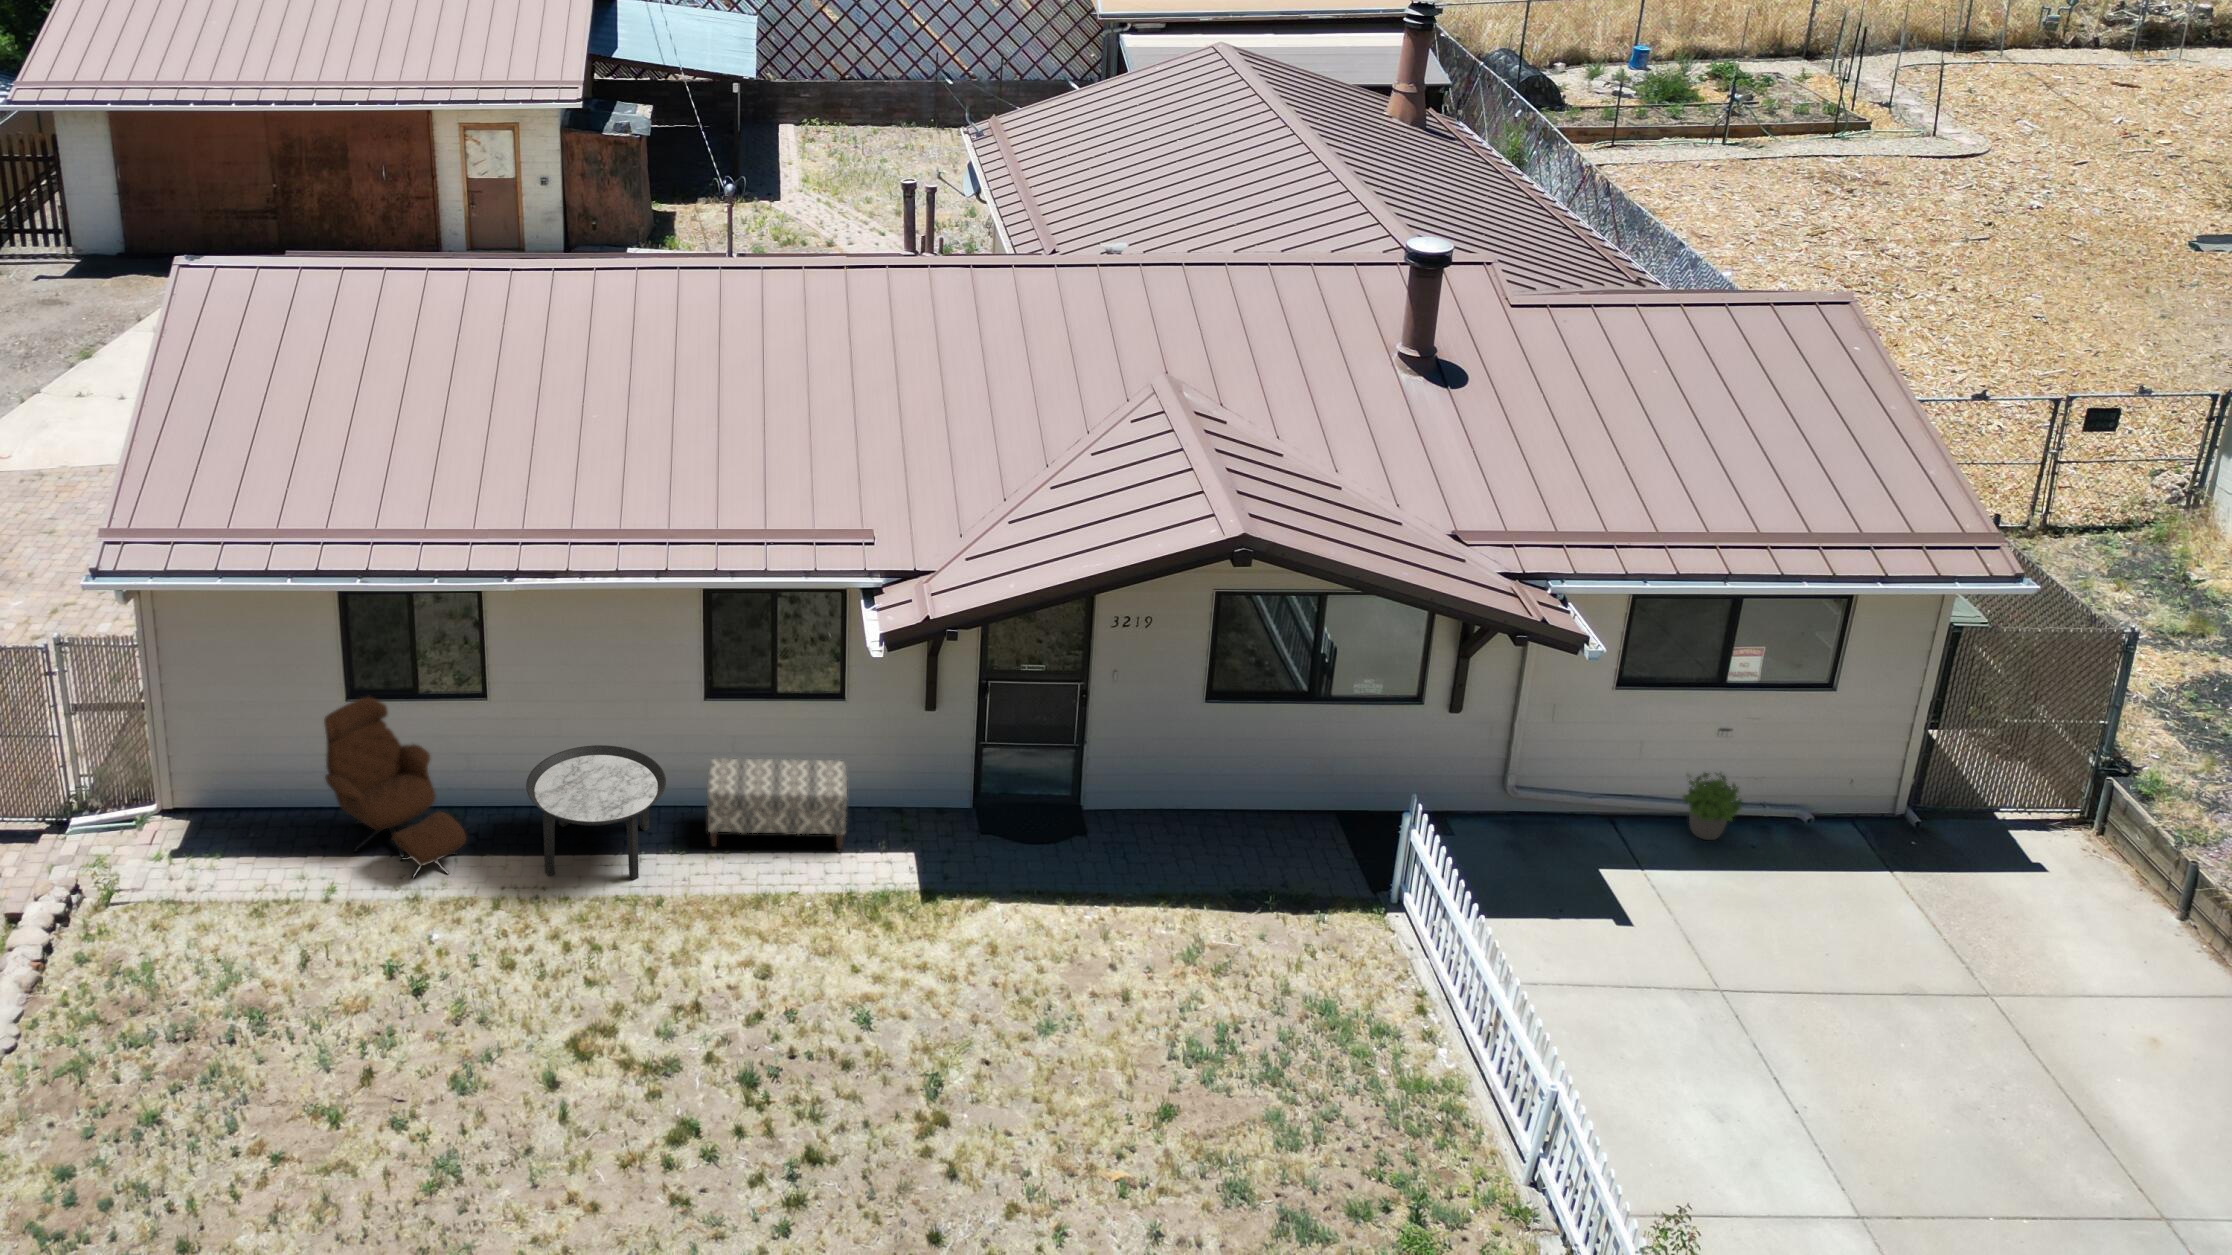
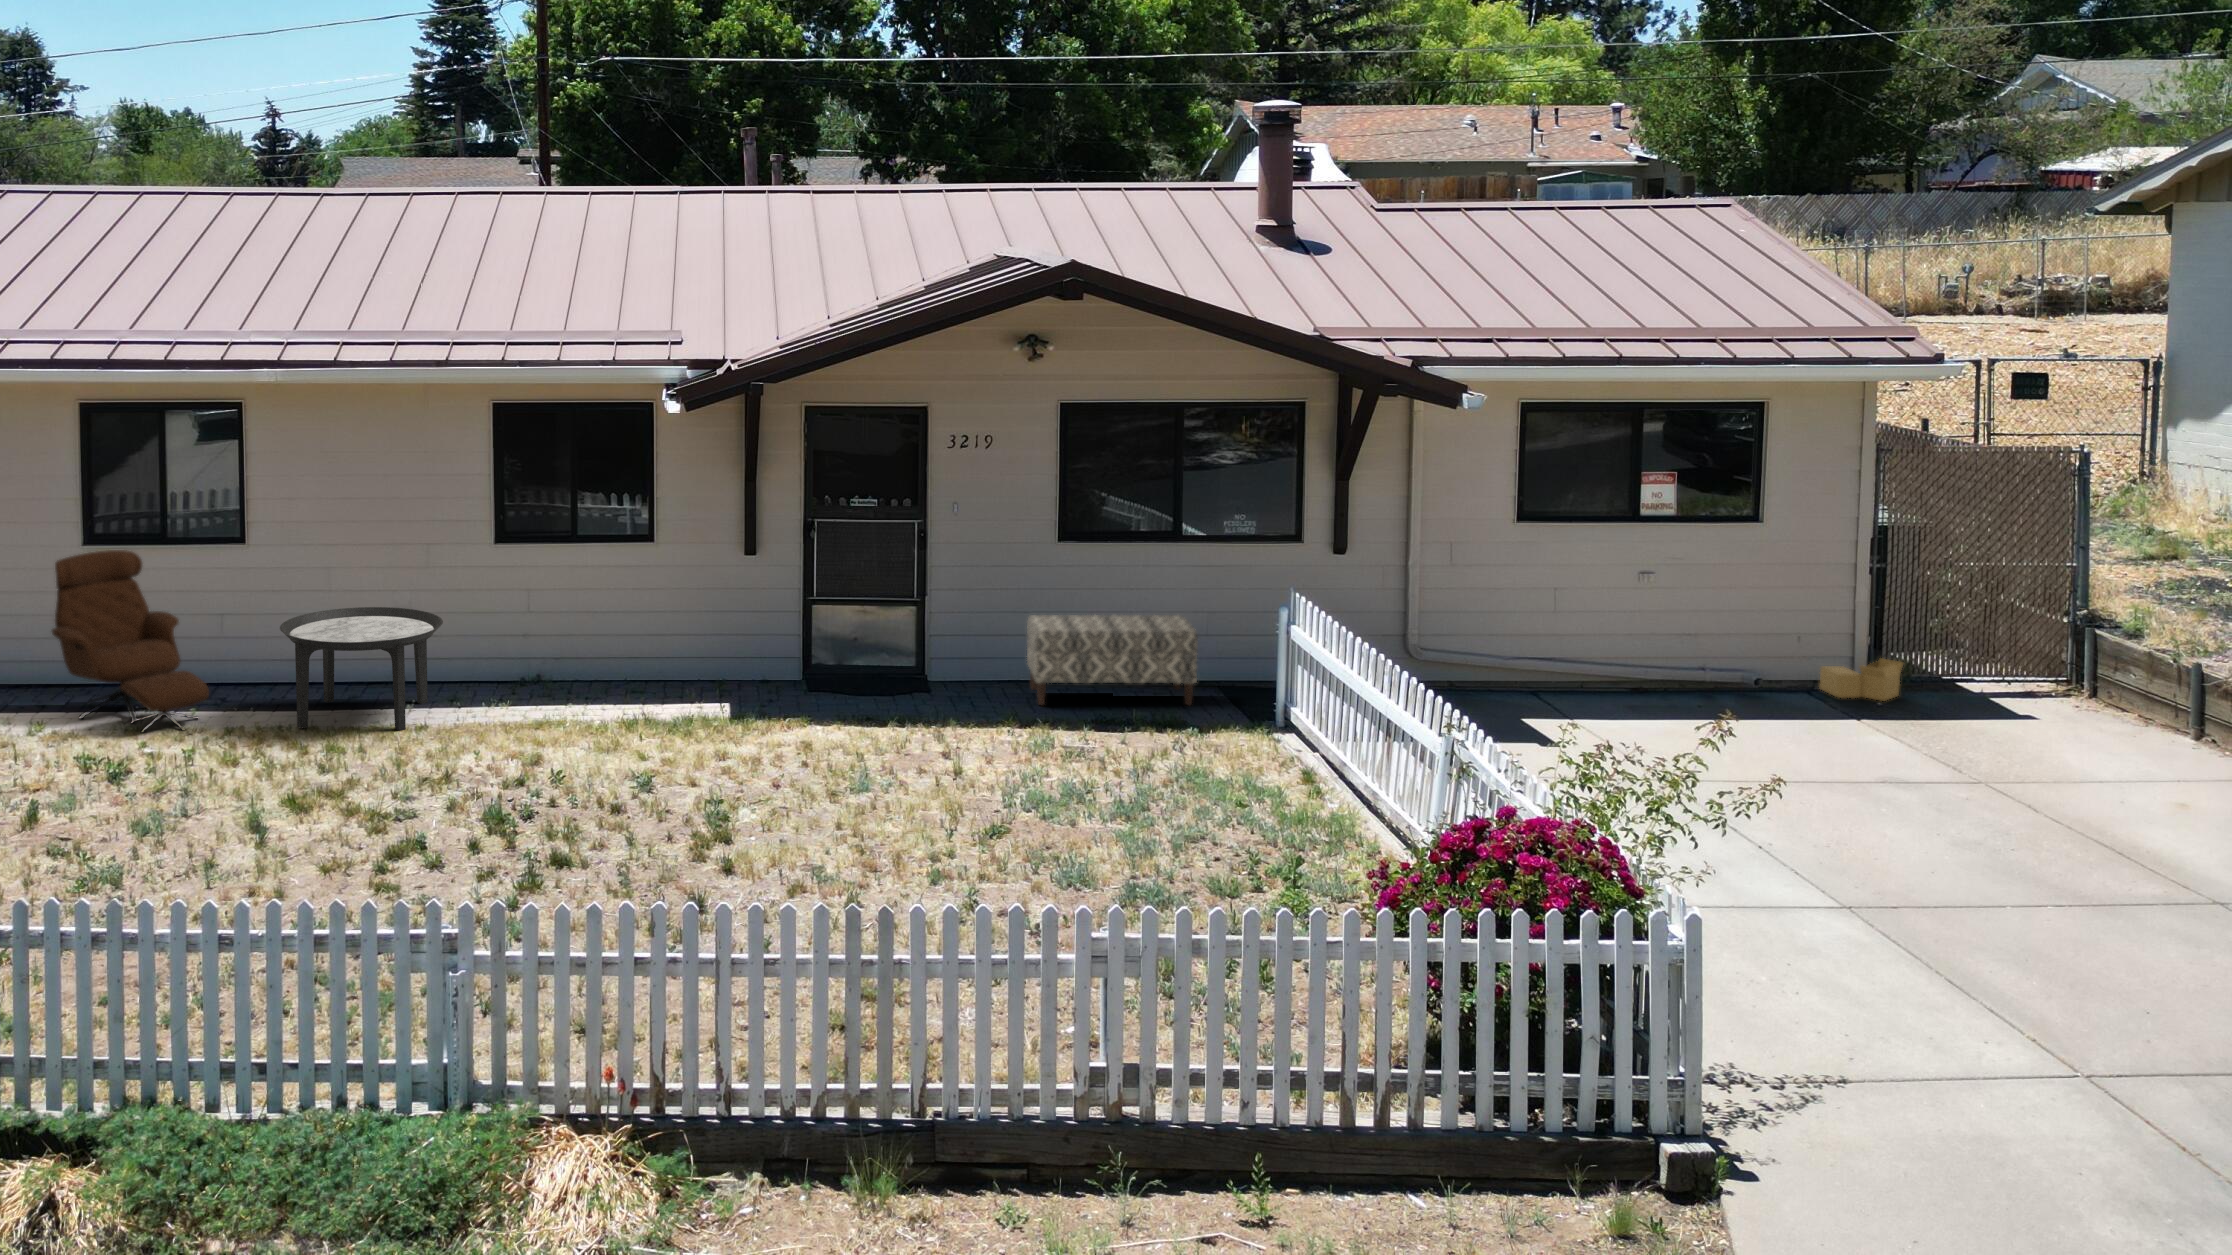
bench: present [707,758,847,849] -> present [1027,615,1198,705]
potted plant: present [1683,773,1742,840] -> none [1608,619,1680,699]
cardboard box: none [1862,798,1940,844] -> present [1819,659,1903,701]

